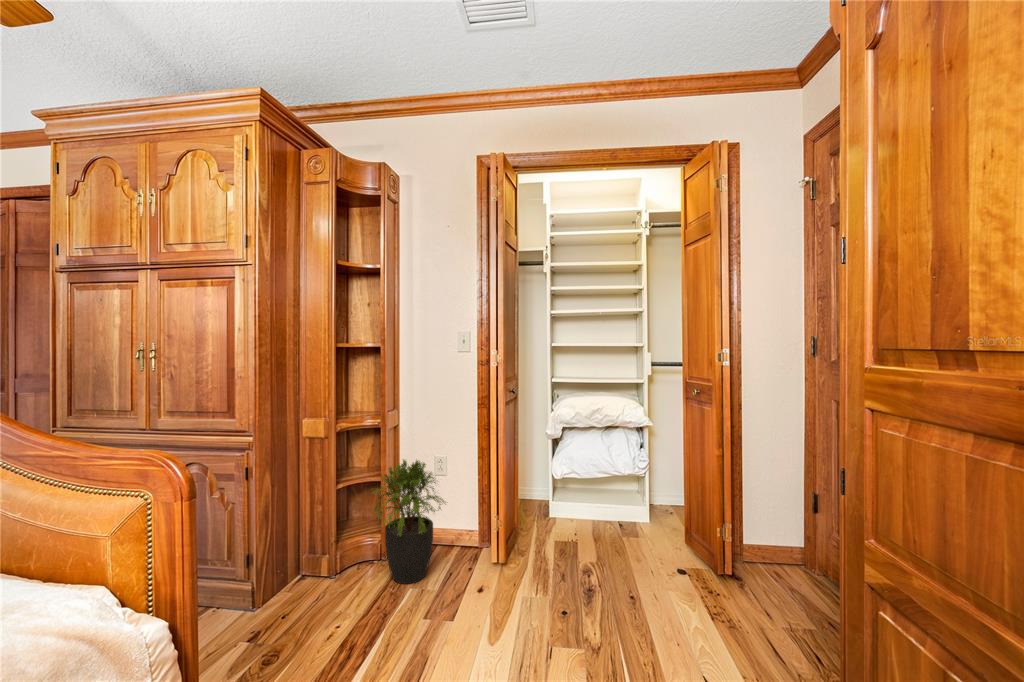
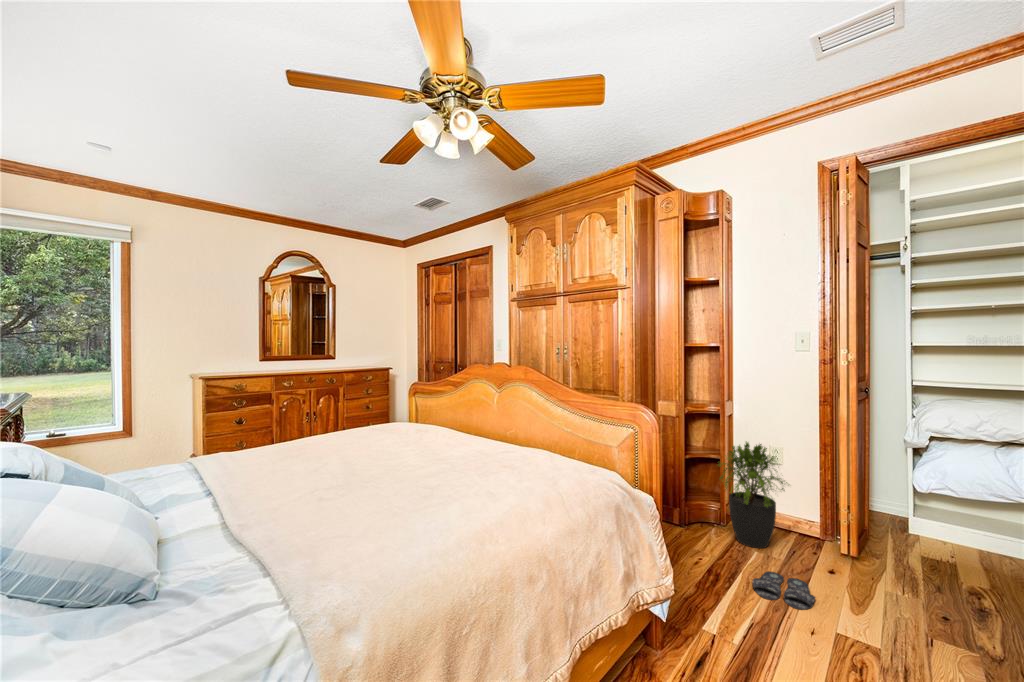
slippers: none [391,615,457,664] -> present [752,571,816,610]

